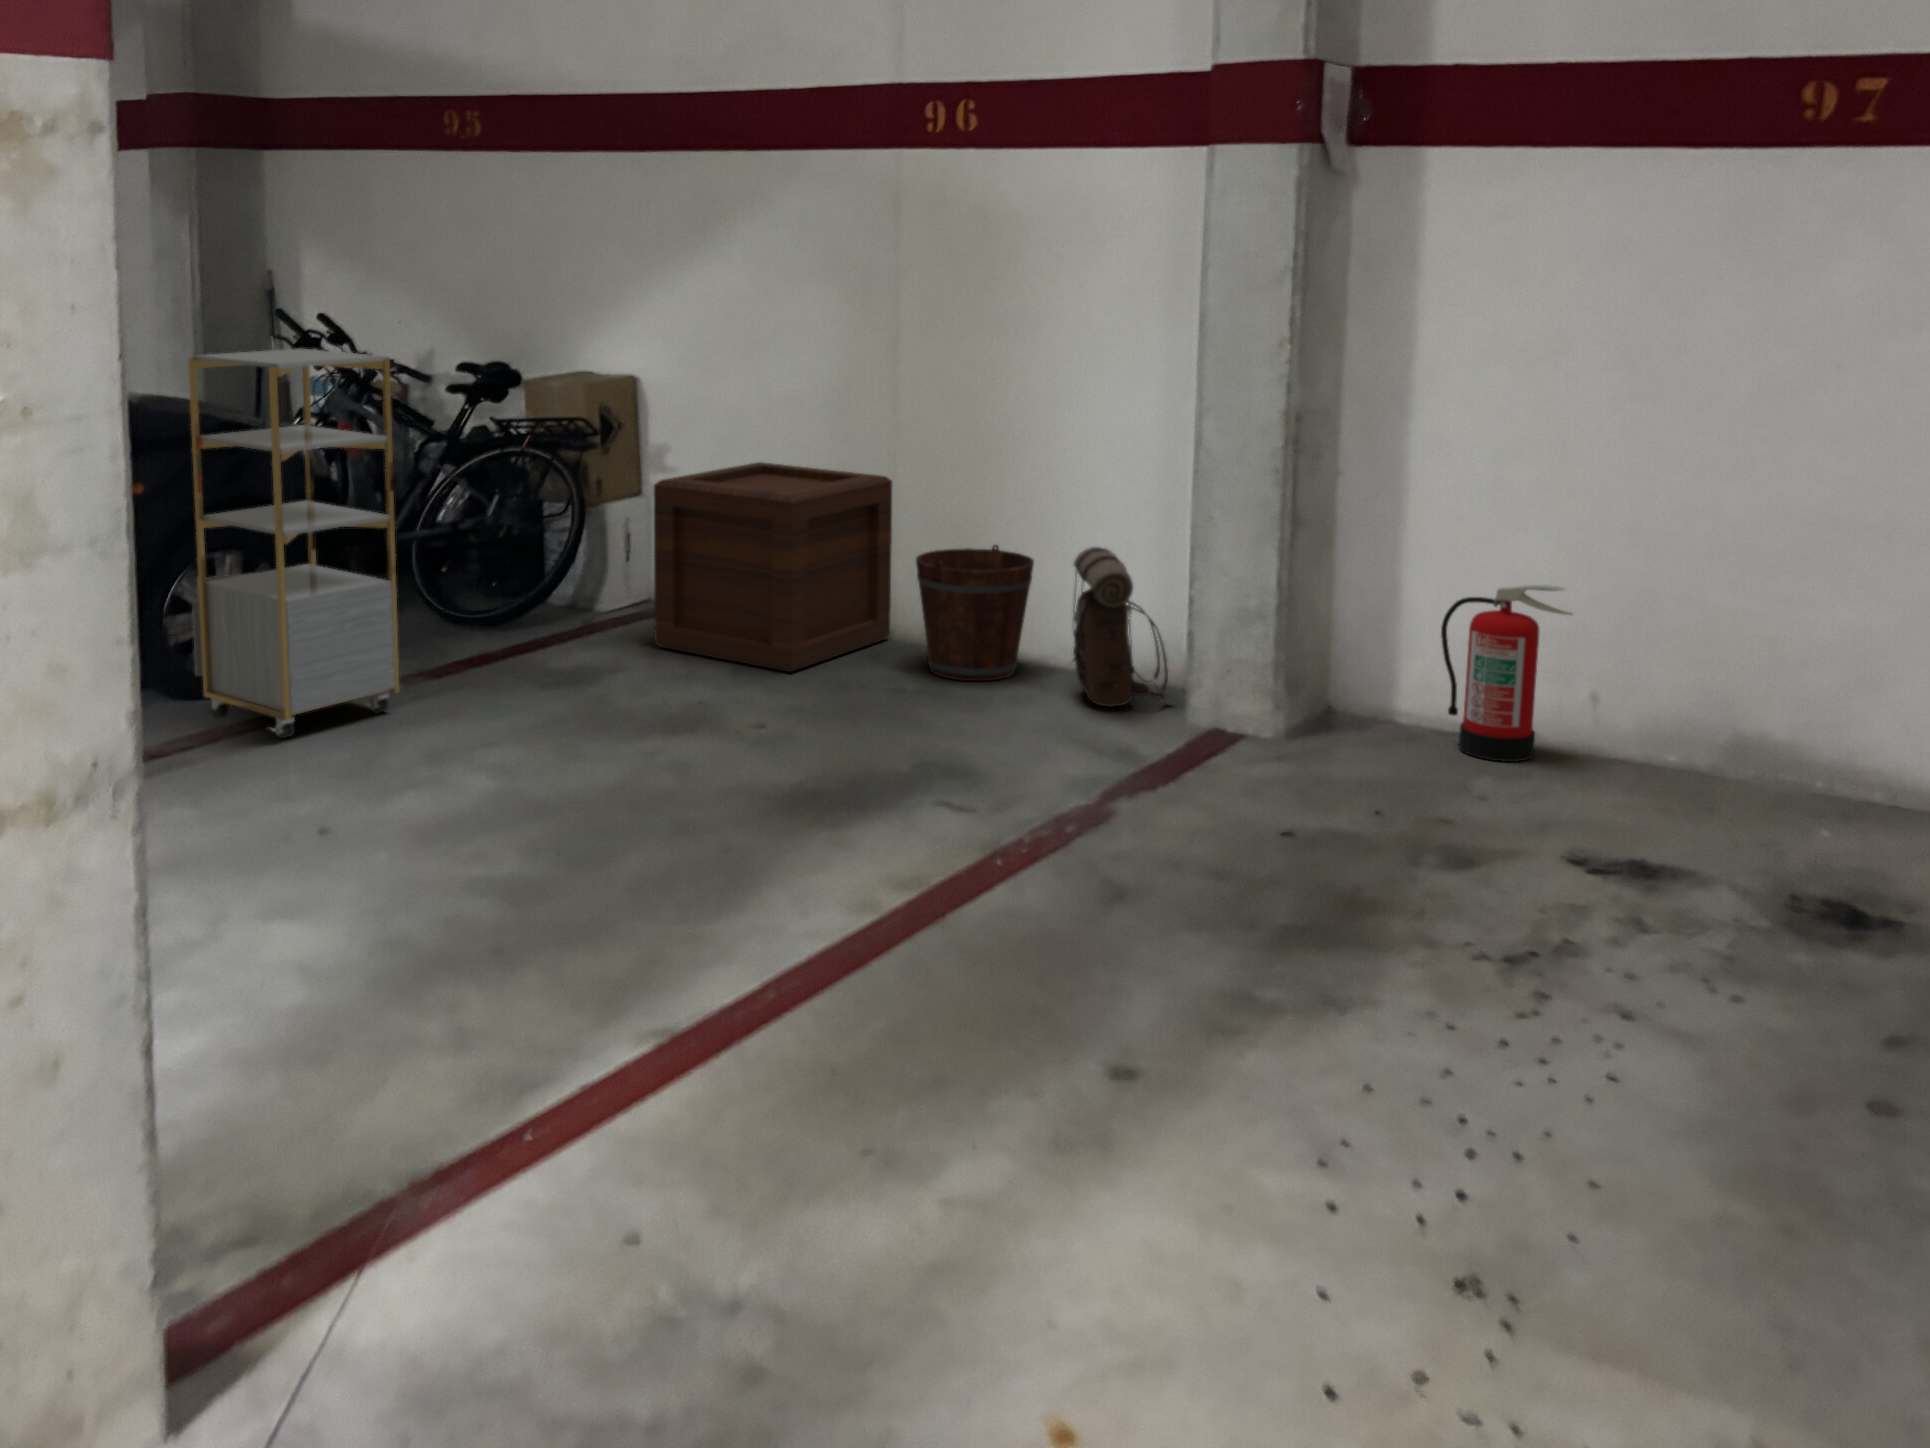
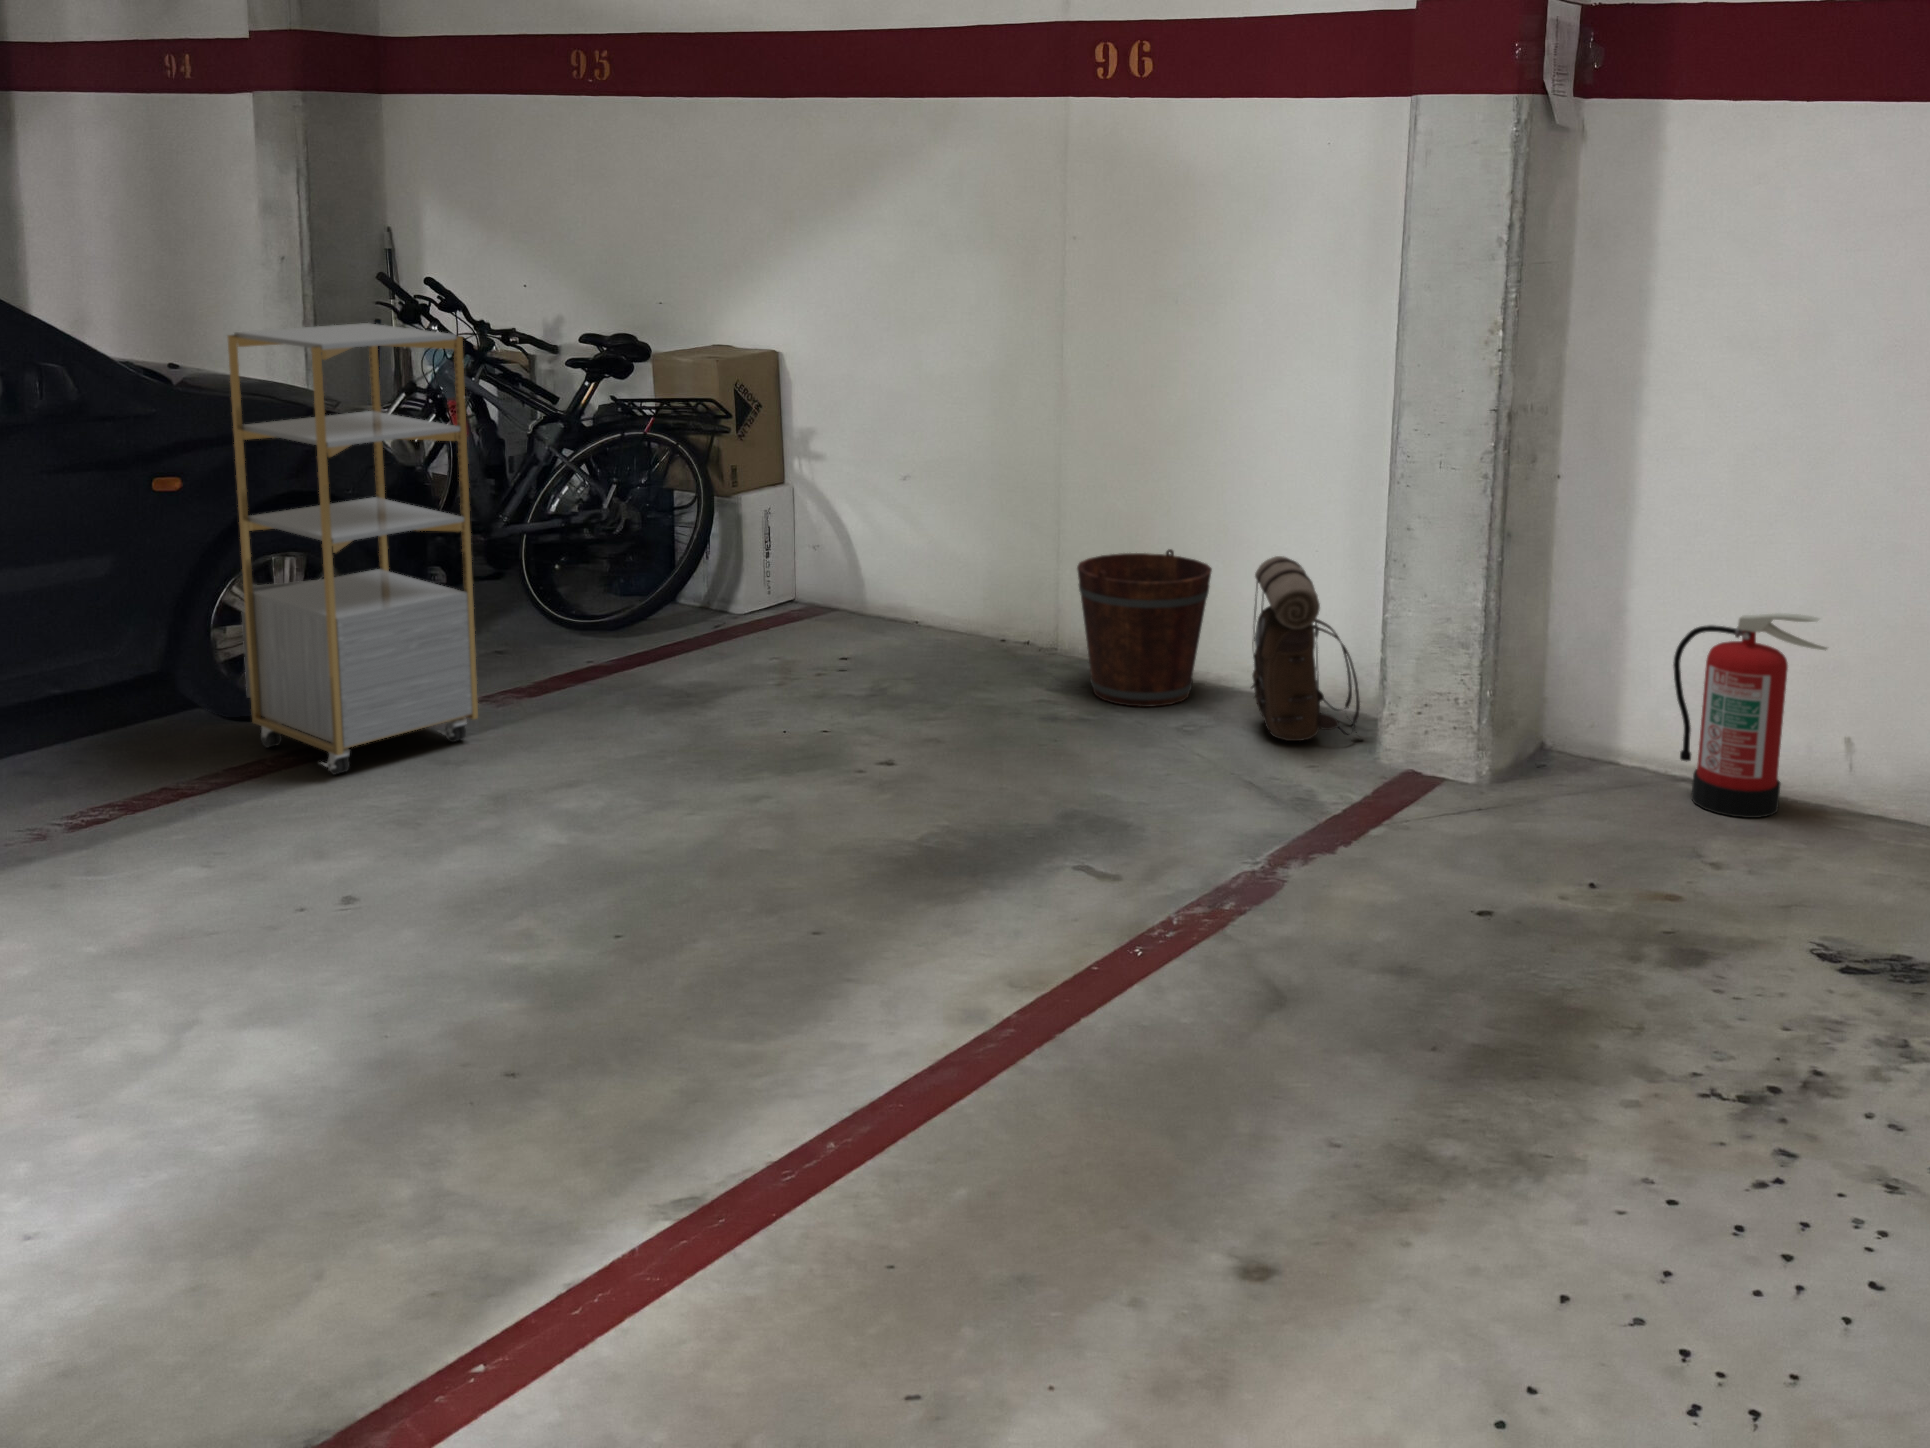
wooden crate: present [654,462,892,672] -> none [784,450,1056,693]

